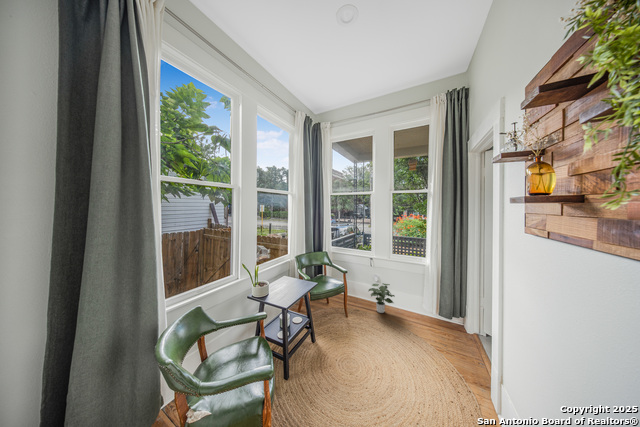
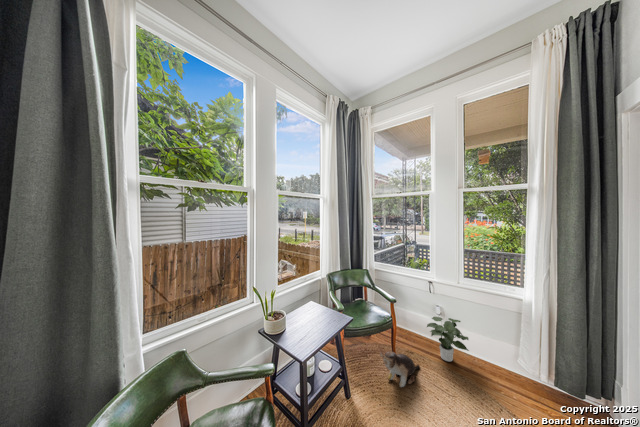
plush toy: none [336,307,363,331] -> present [380,352,420,387]

